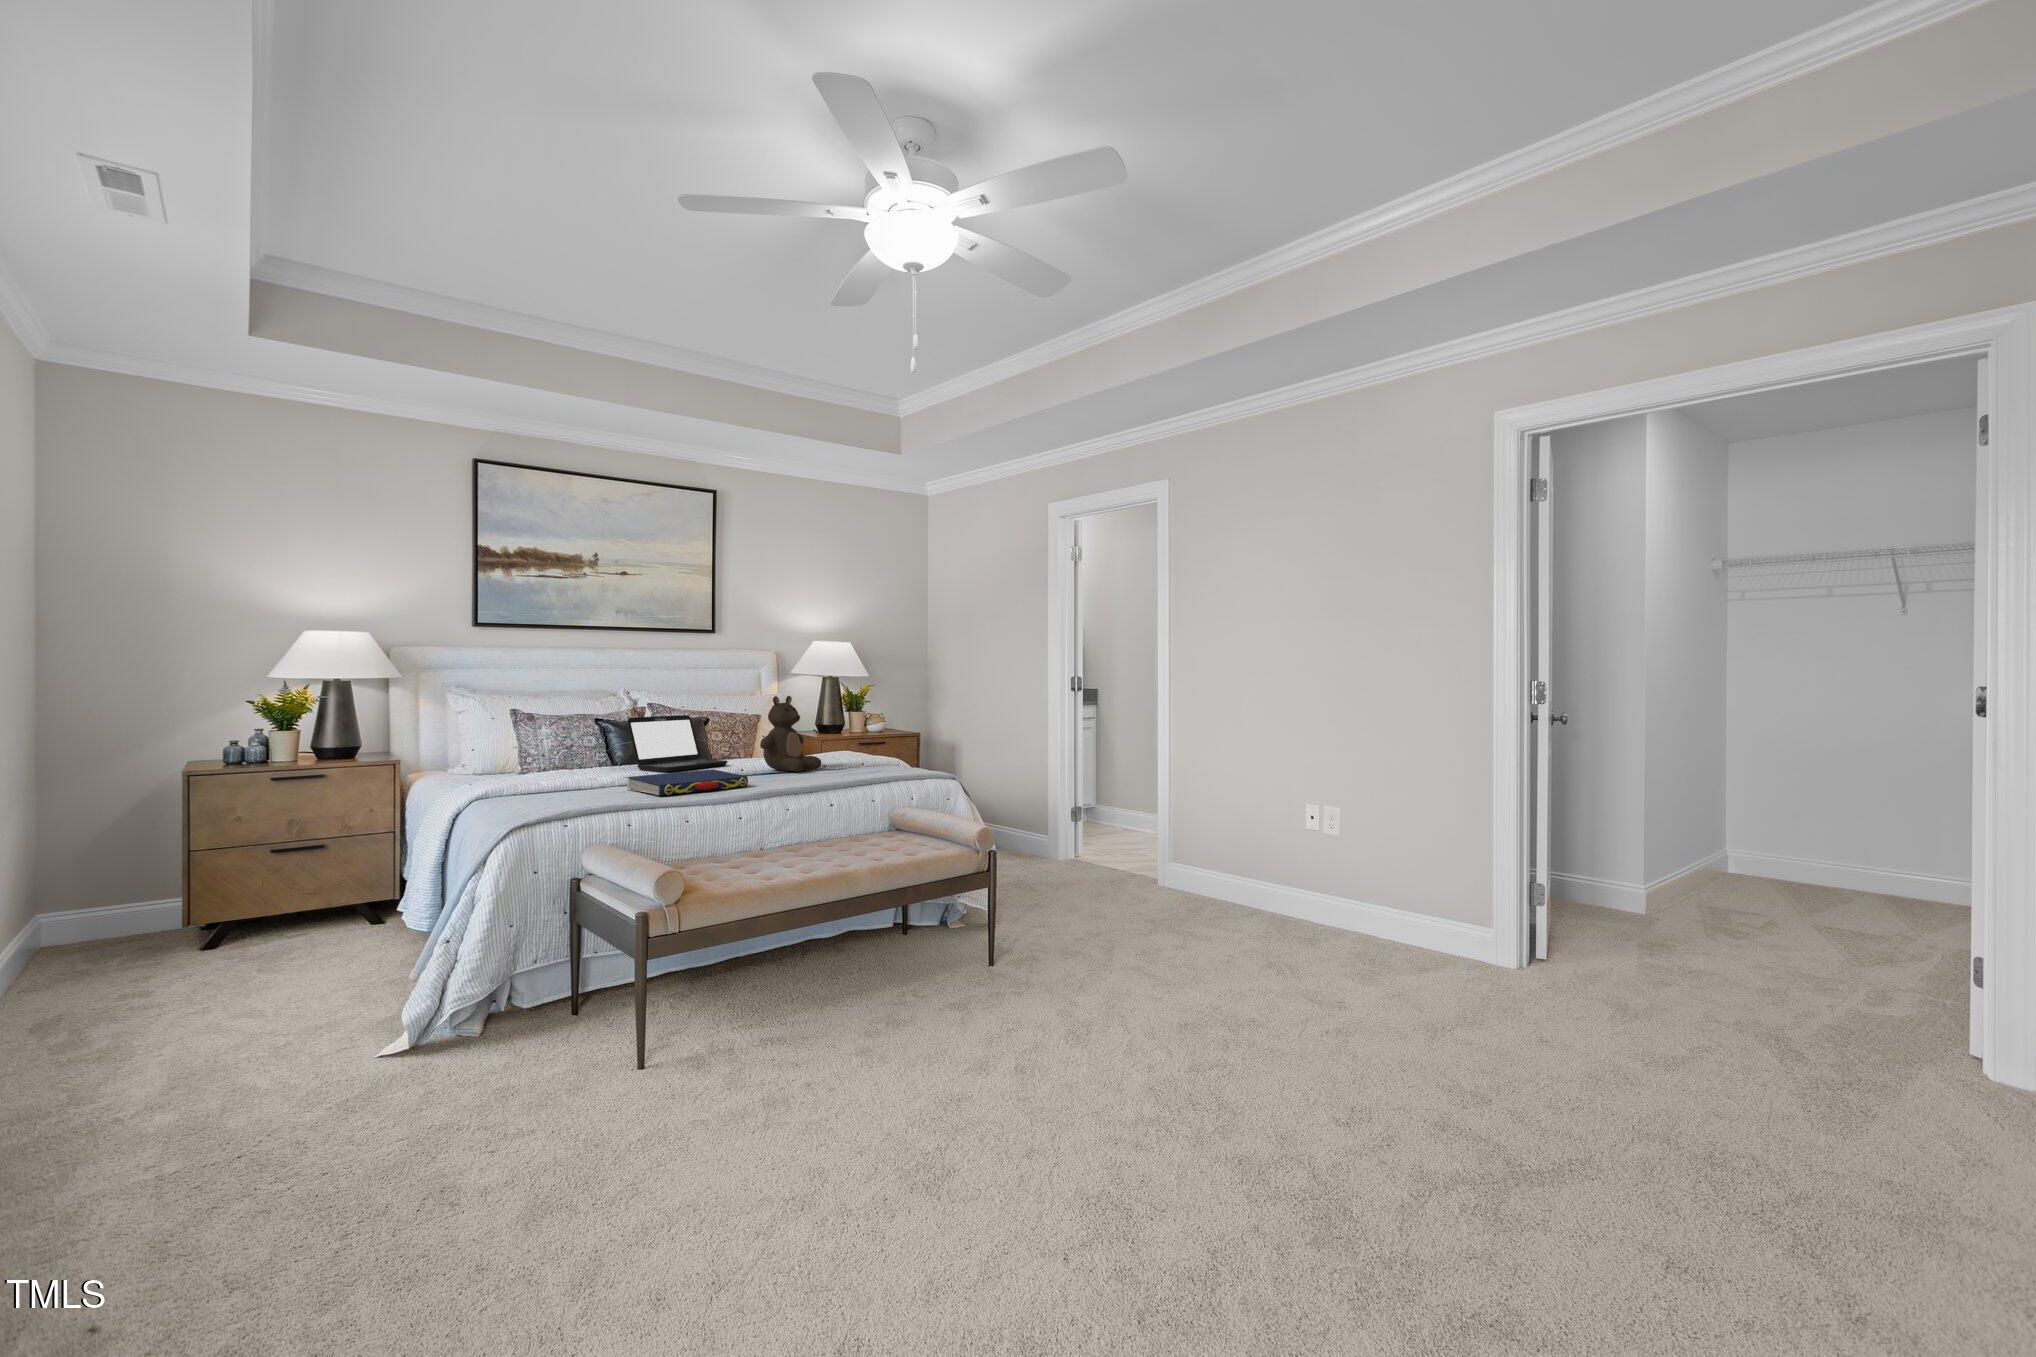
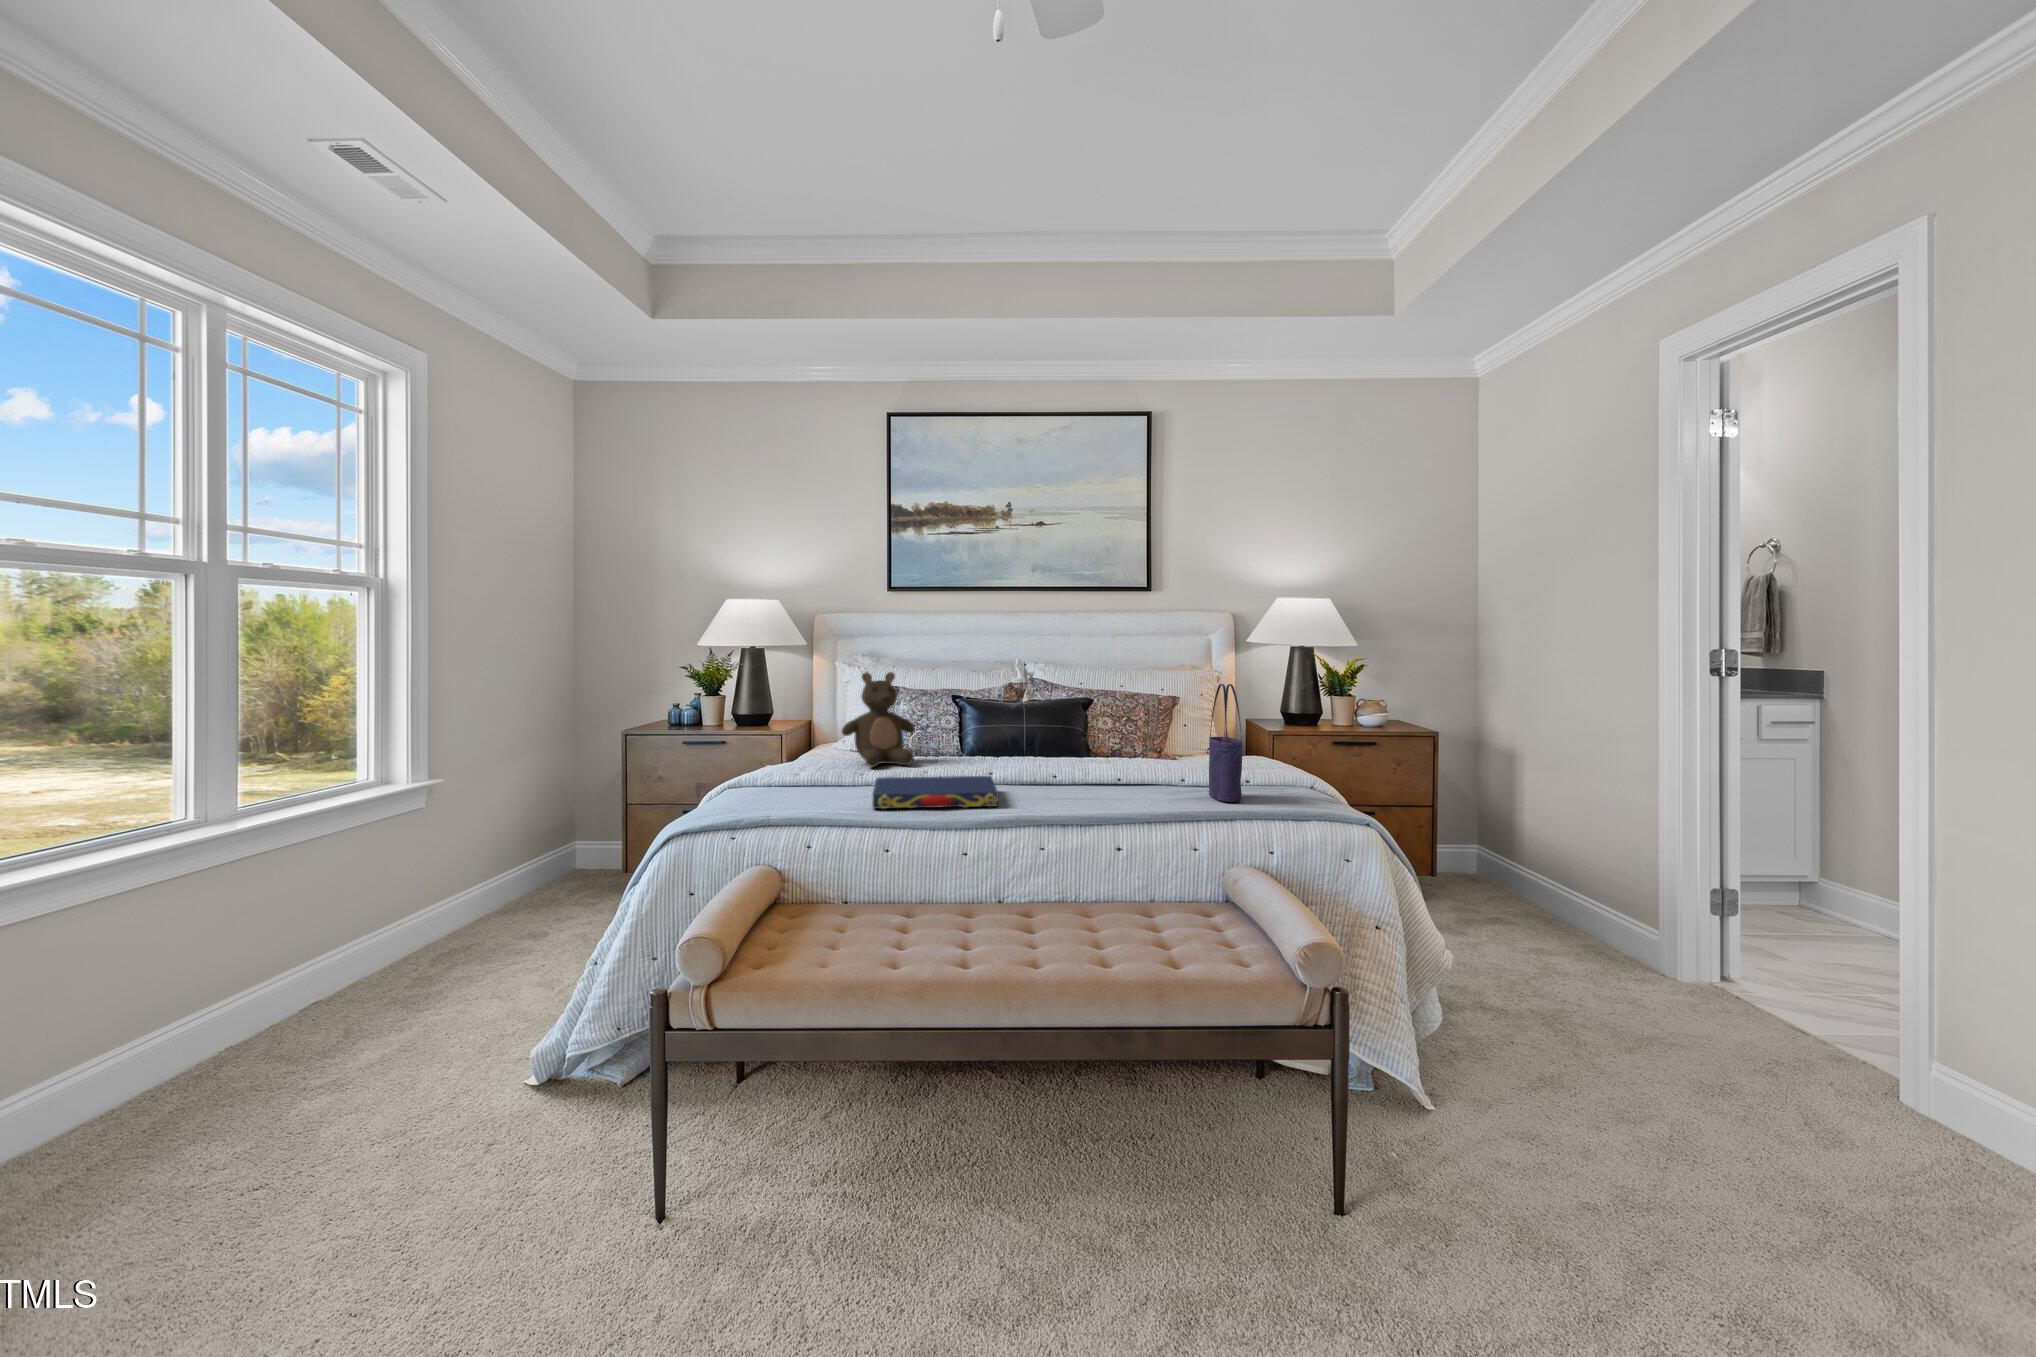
stuffed bear: present [760,696,821,772] -> present [842,672,915,767]
tote bag: none [861,696,889,771] -> present [1209,684,1243,802]
laptop: present [627,715,727,772] -> none [960,698,1068,771]

